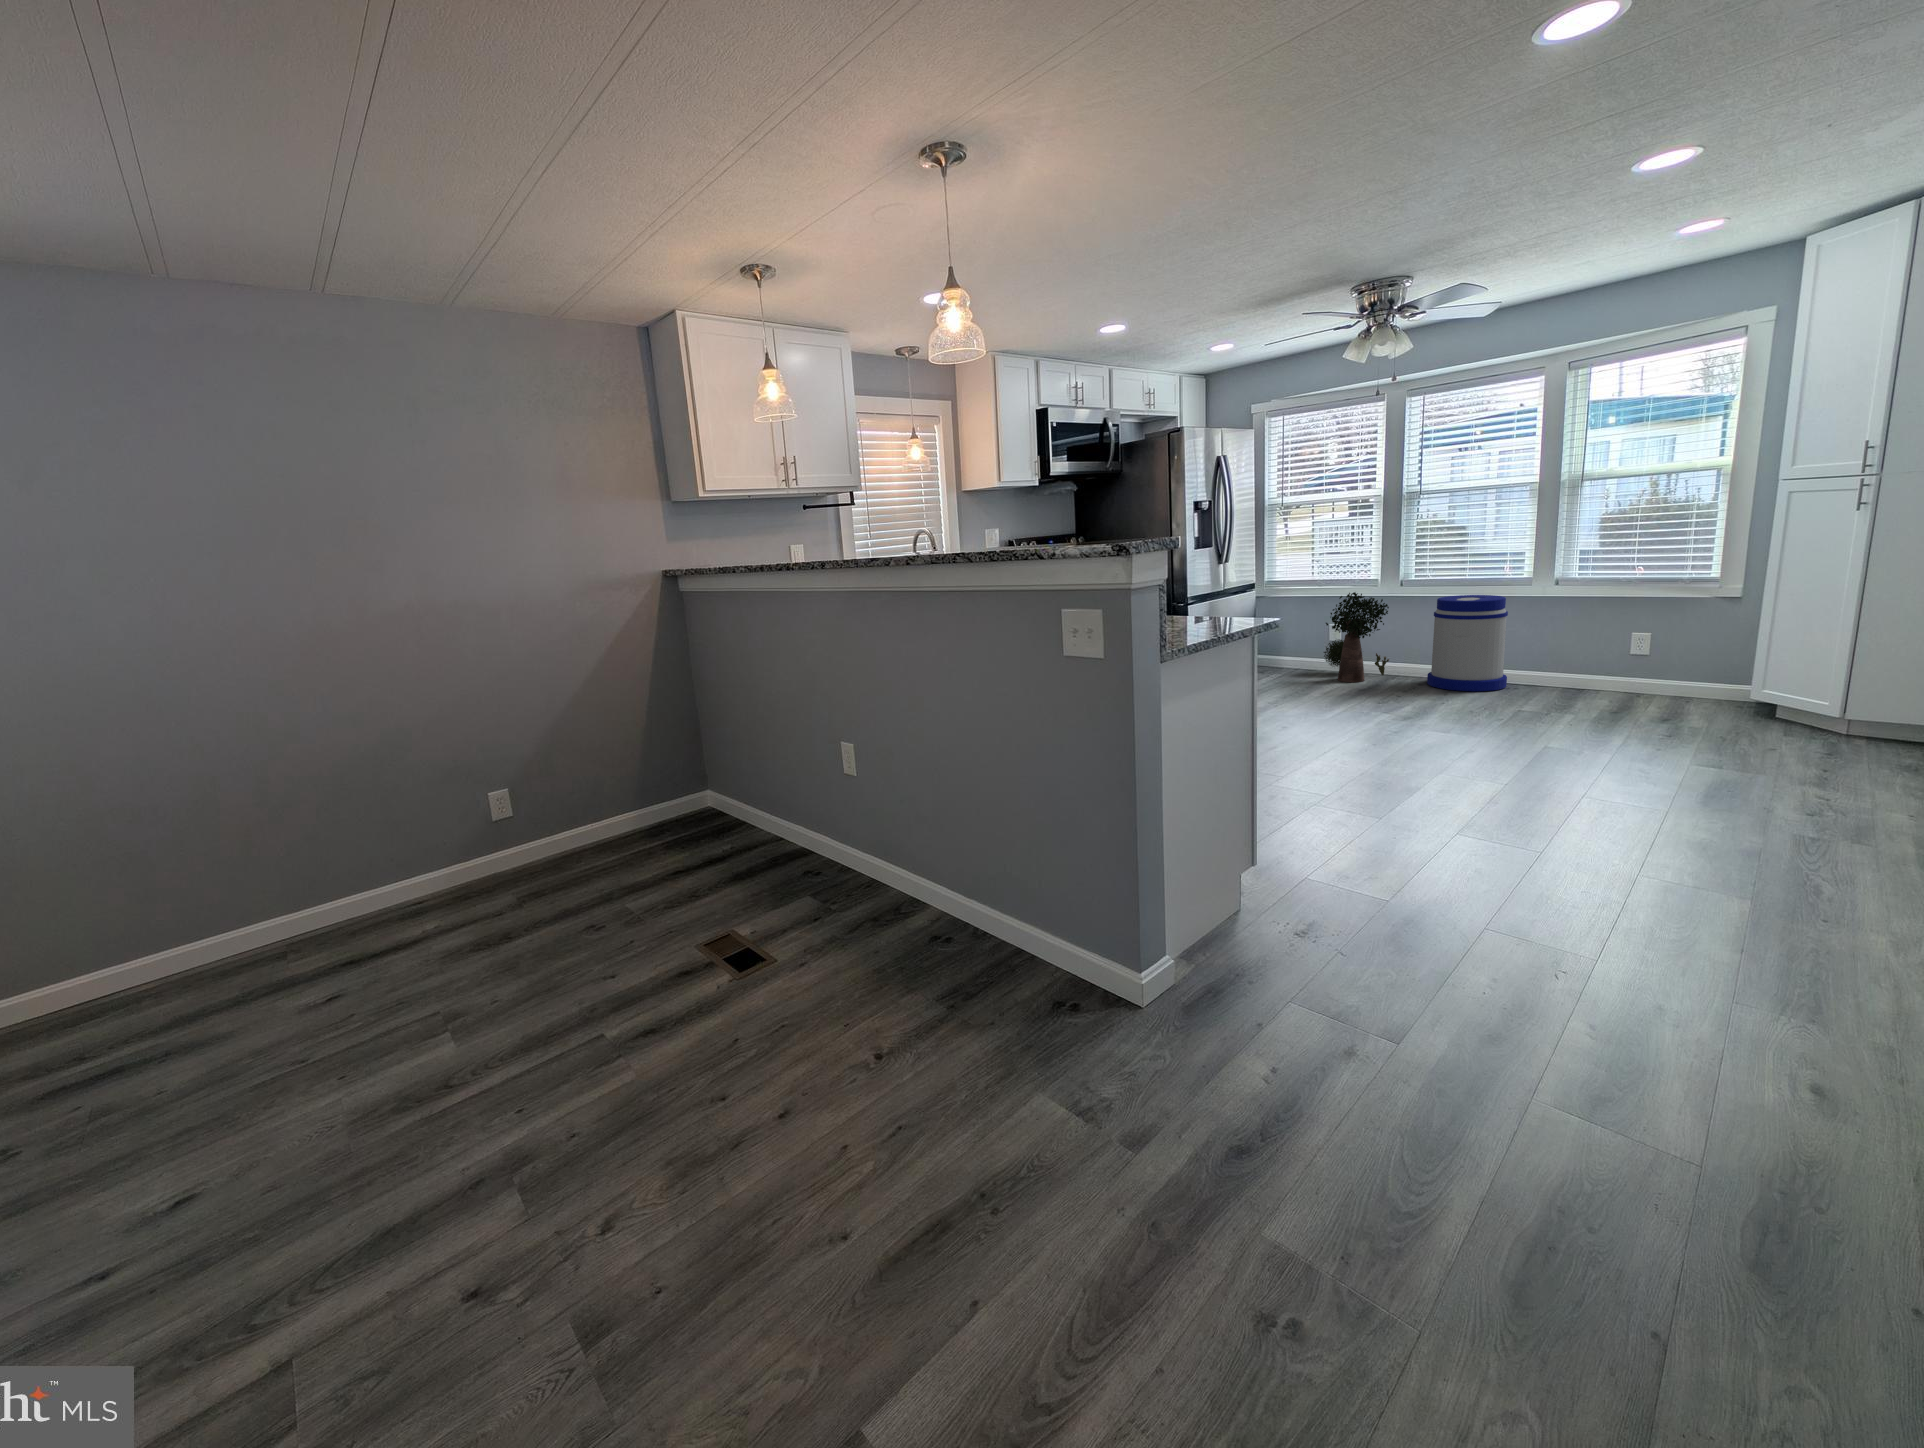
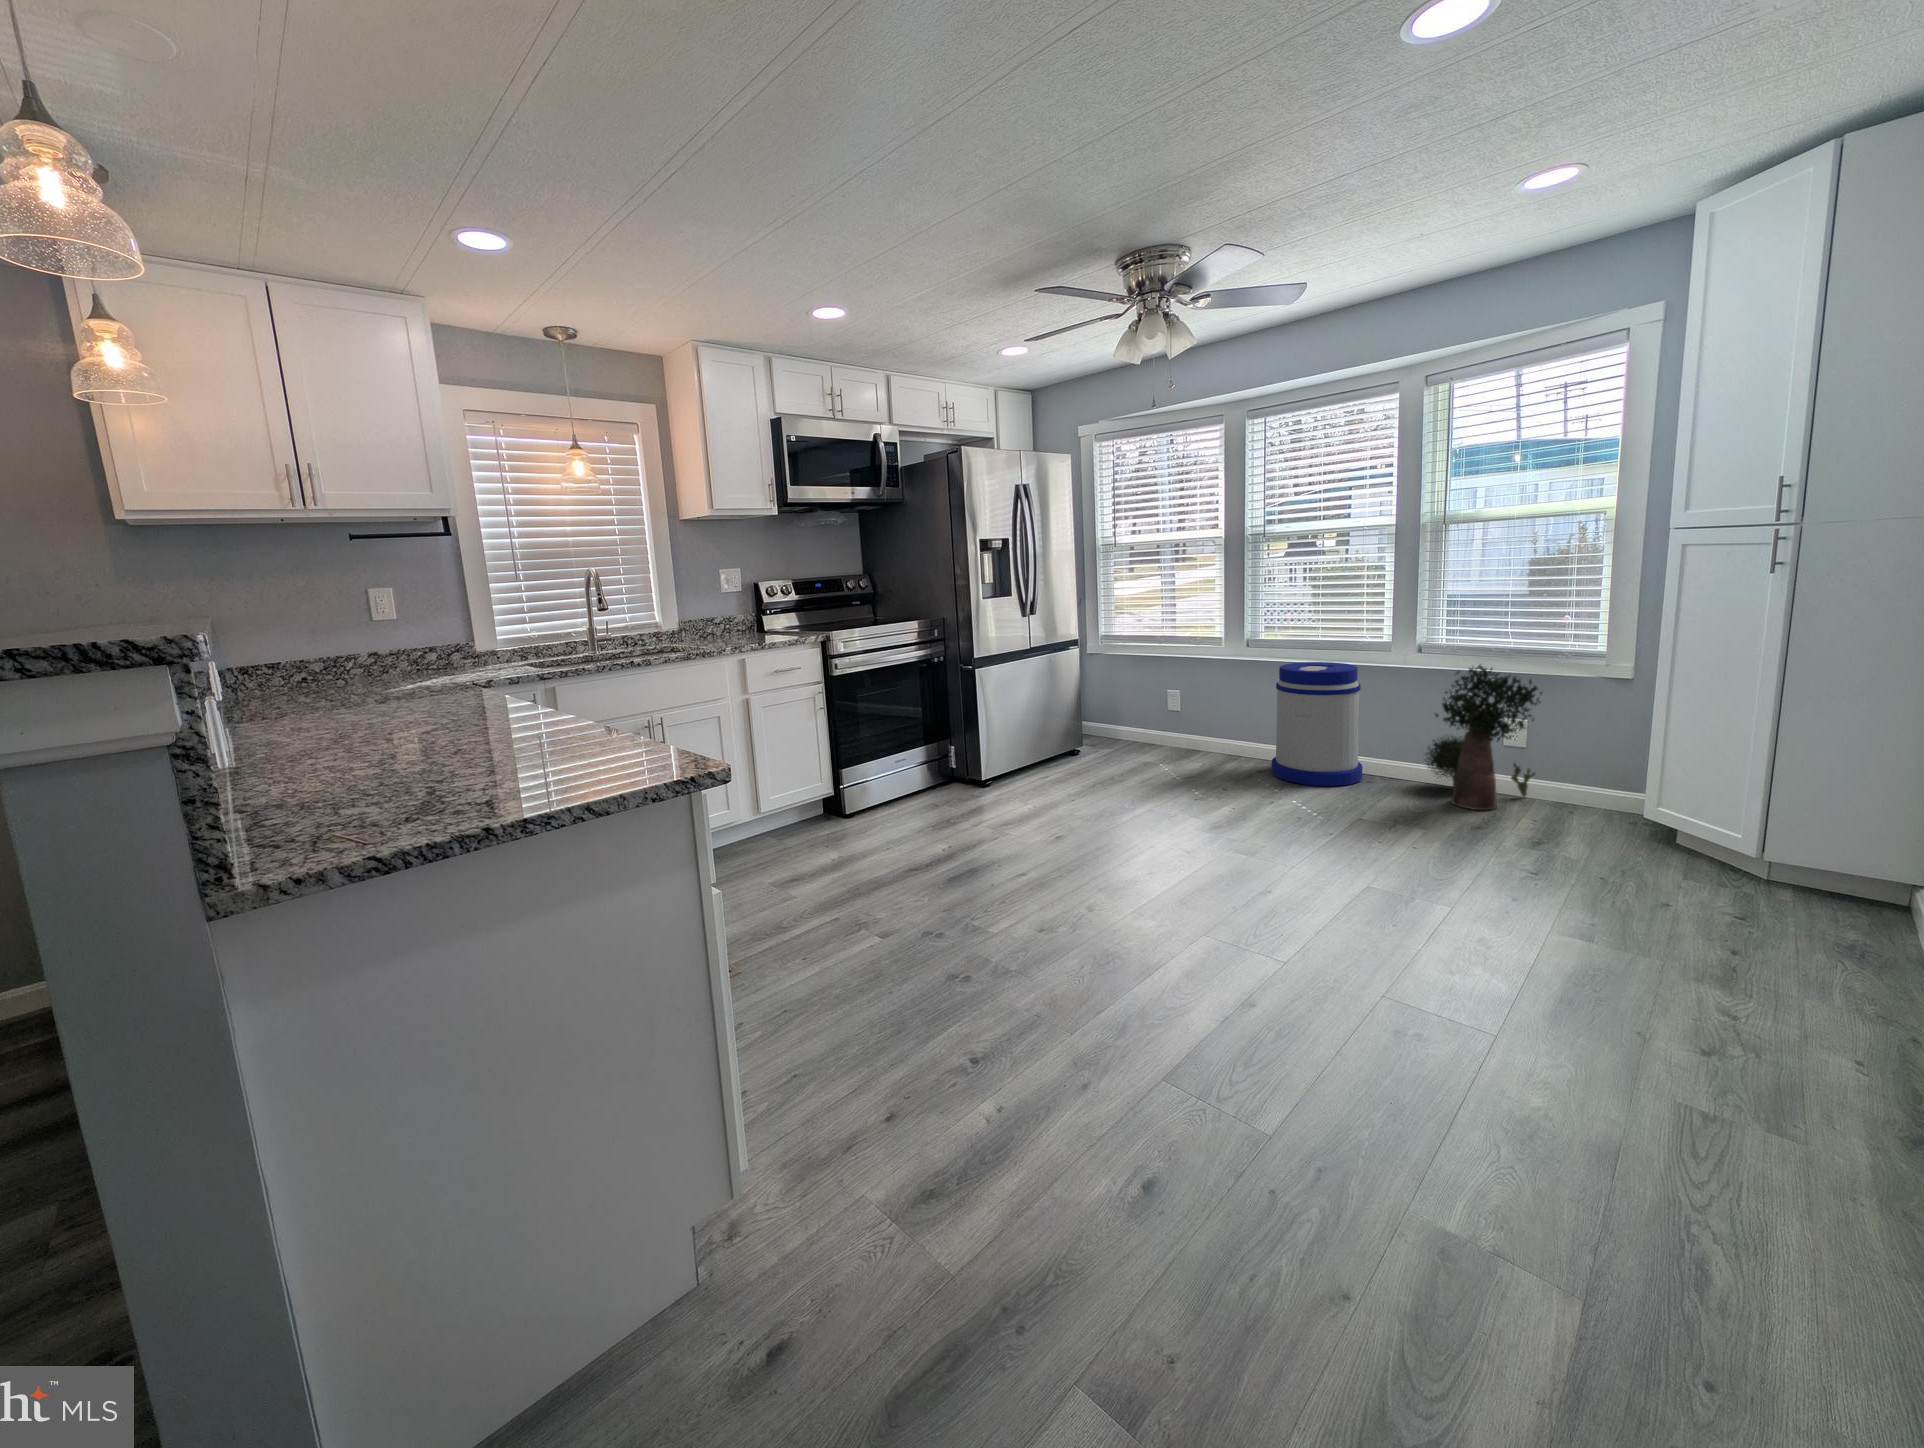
potted plant: present [1324,592,1389,682] -> present [1426,665,1542,810]

